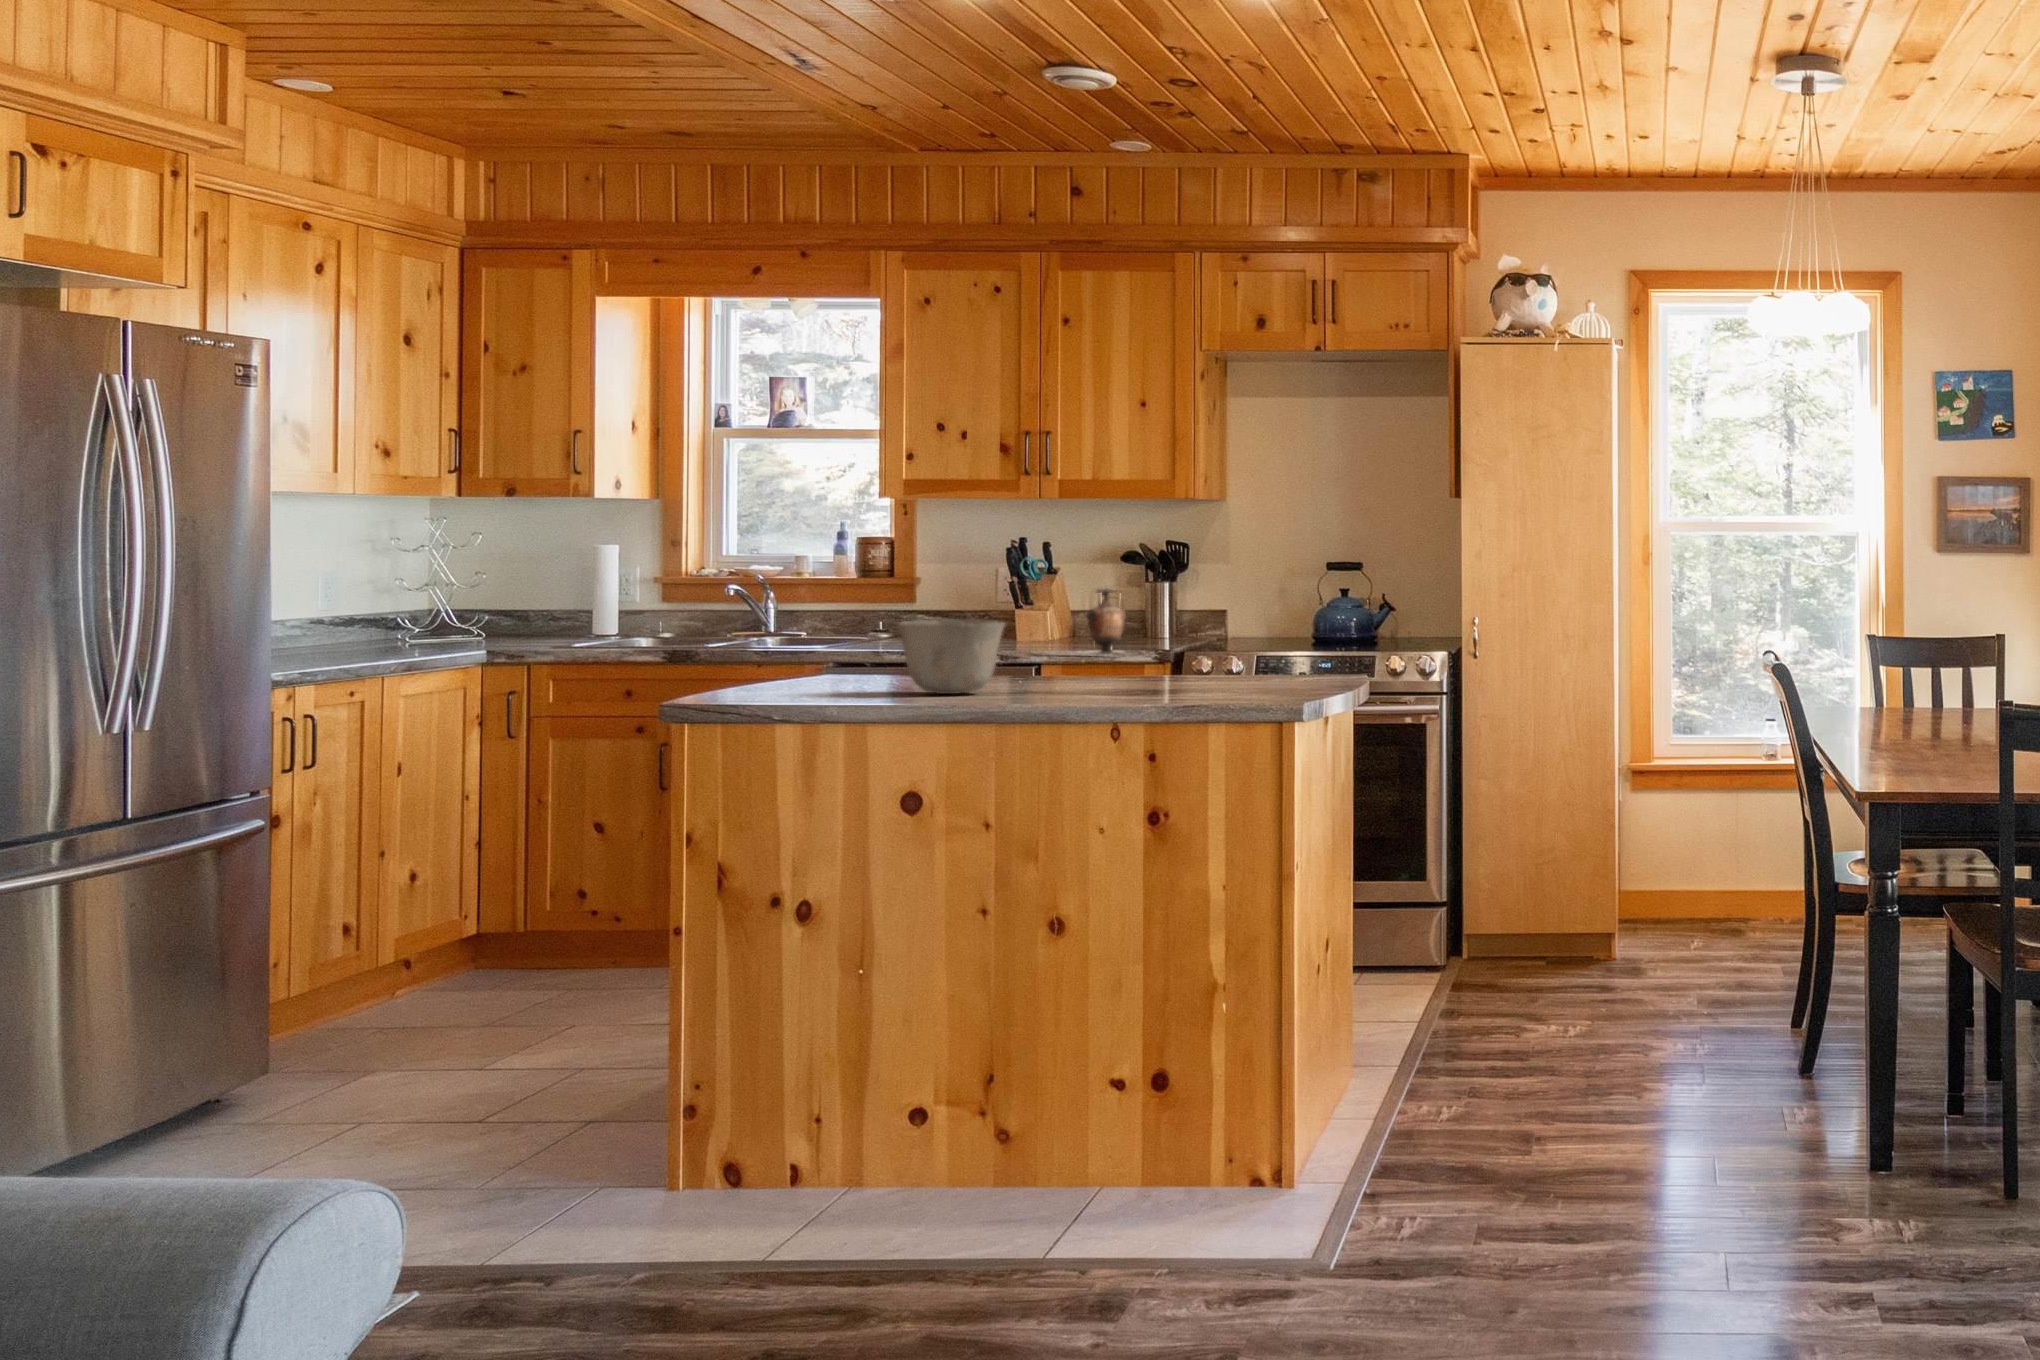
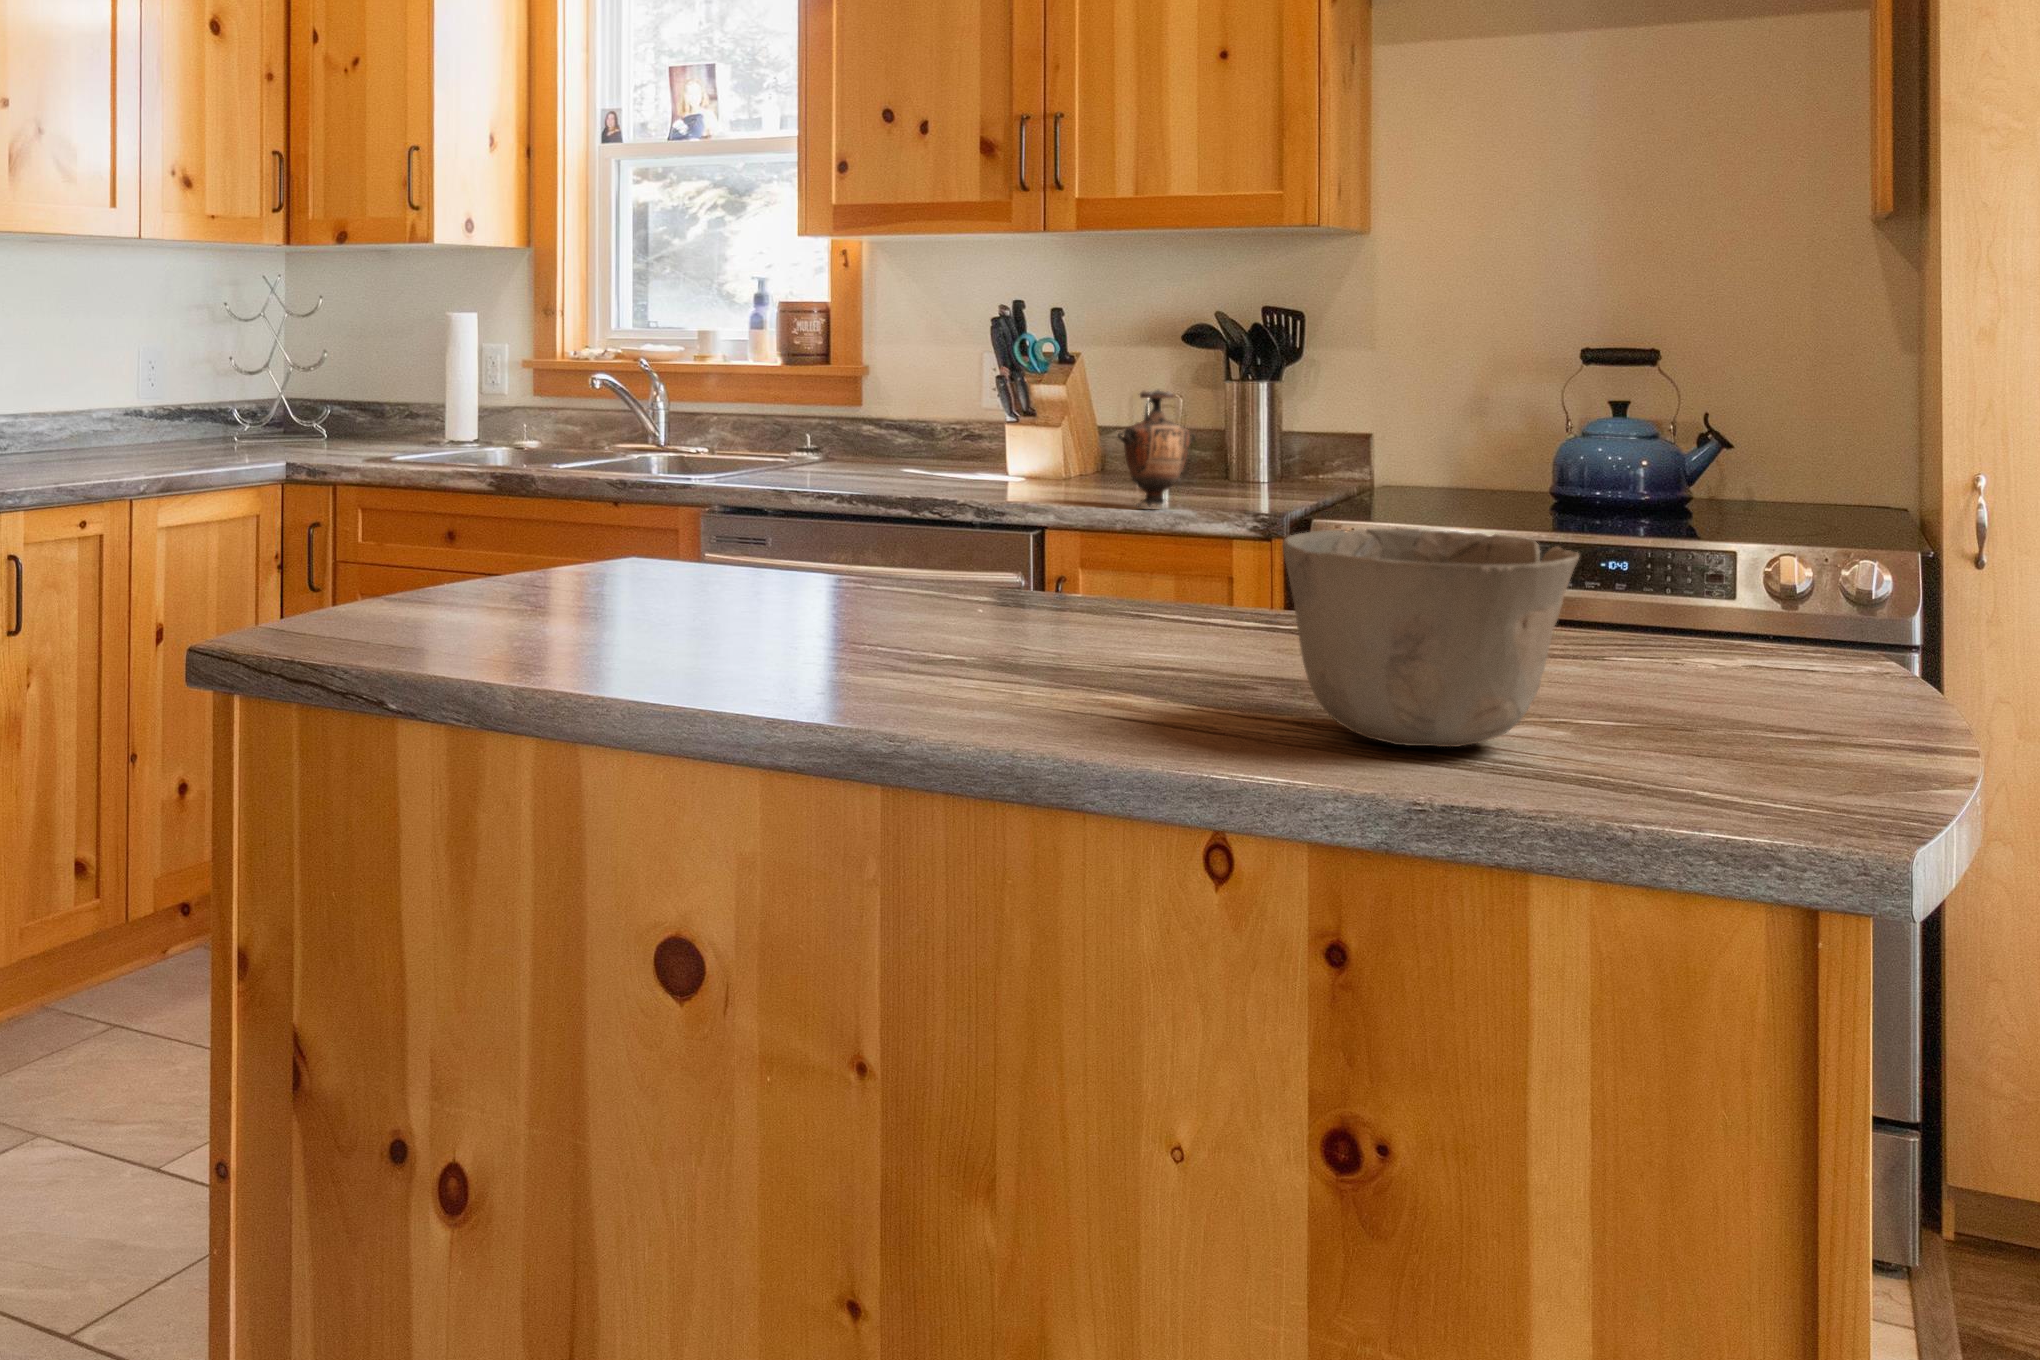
ceramic bowl: present [898,619,1005,694] -> present [1282,528,1579,747]

